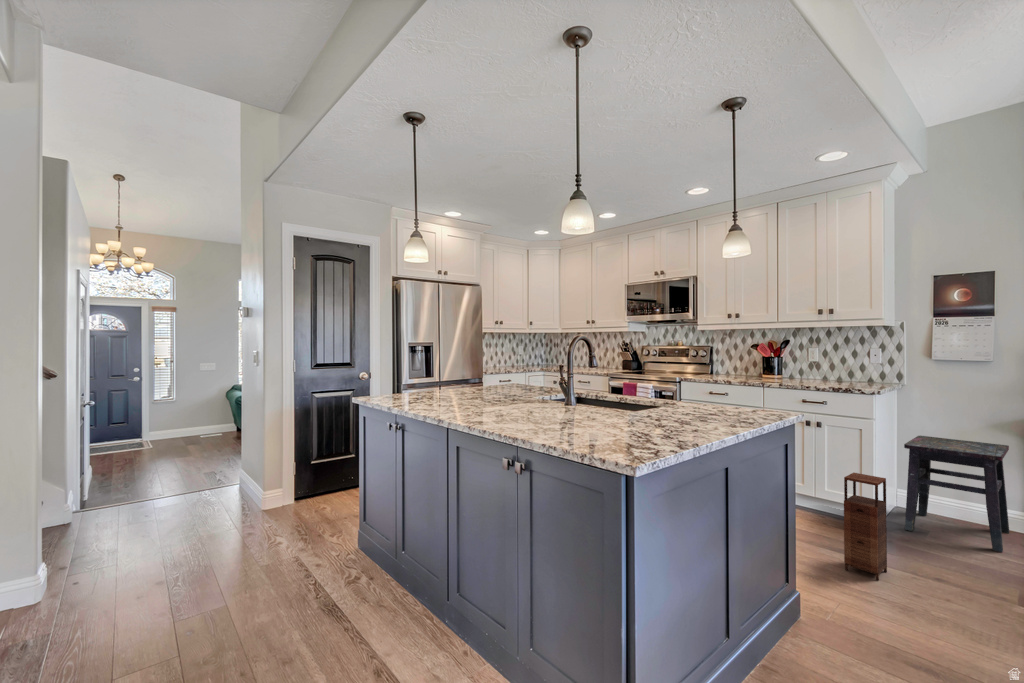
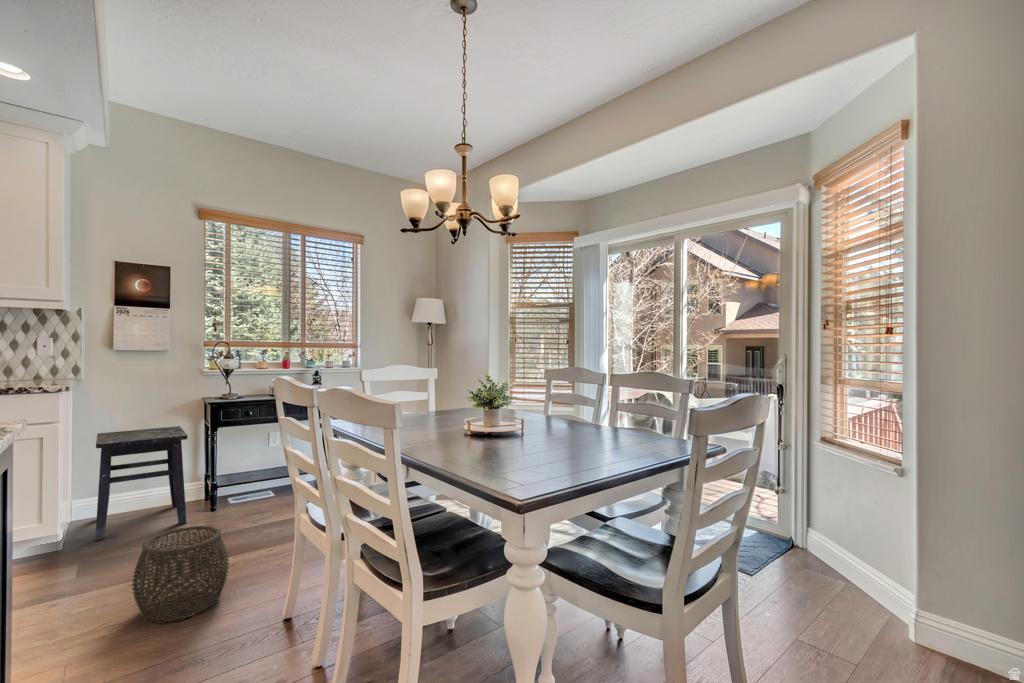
storage cabinet: present [844,473,887,580] -> none [63,482,111,615]
woven basket: none [883,539,990,638] -> present [132,526,229,623]

